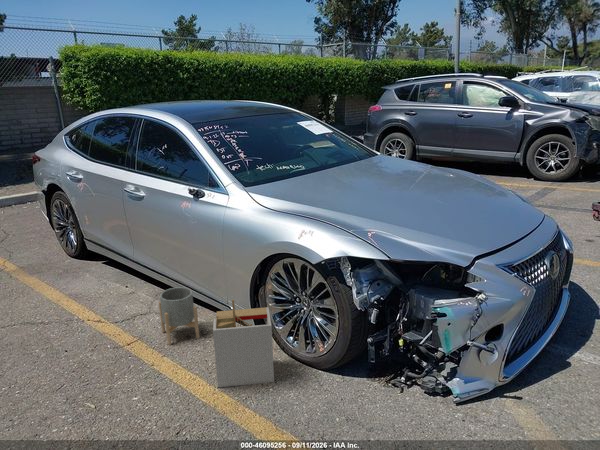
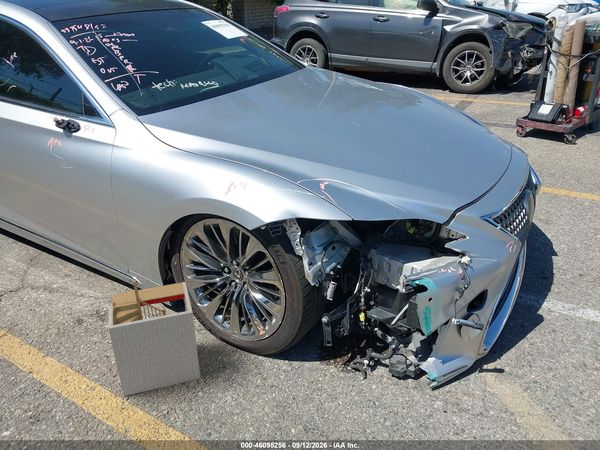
planter: present [159,287,199,345] -> none [30,254,94,333]

